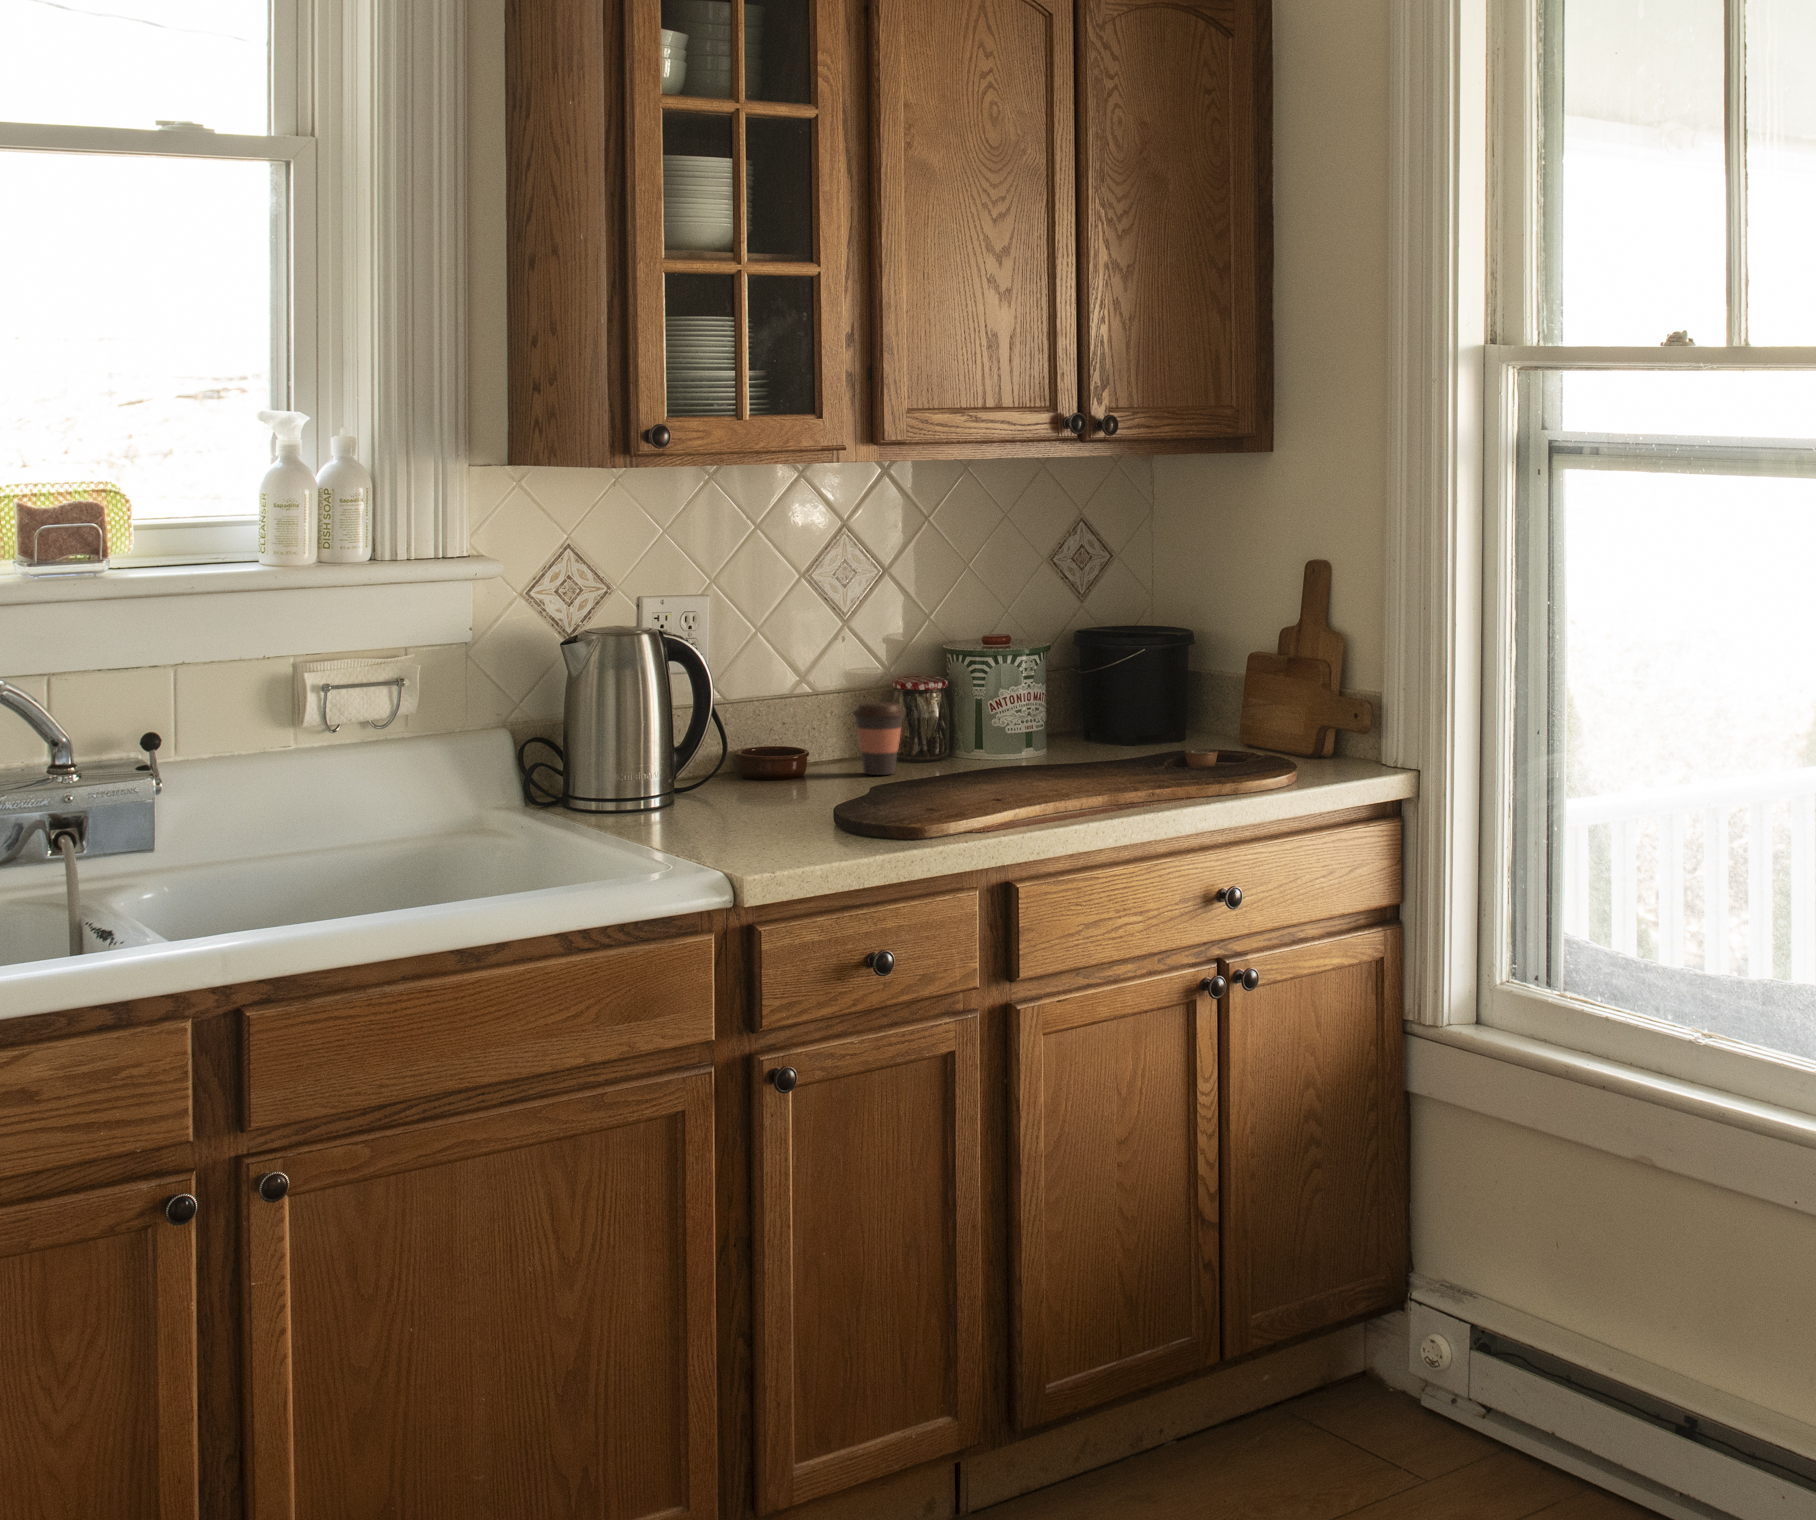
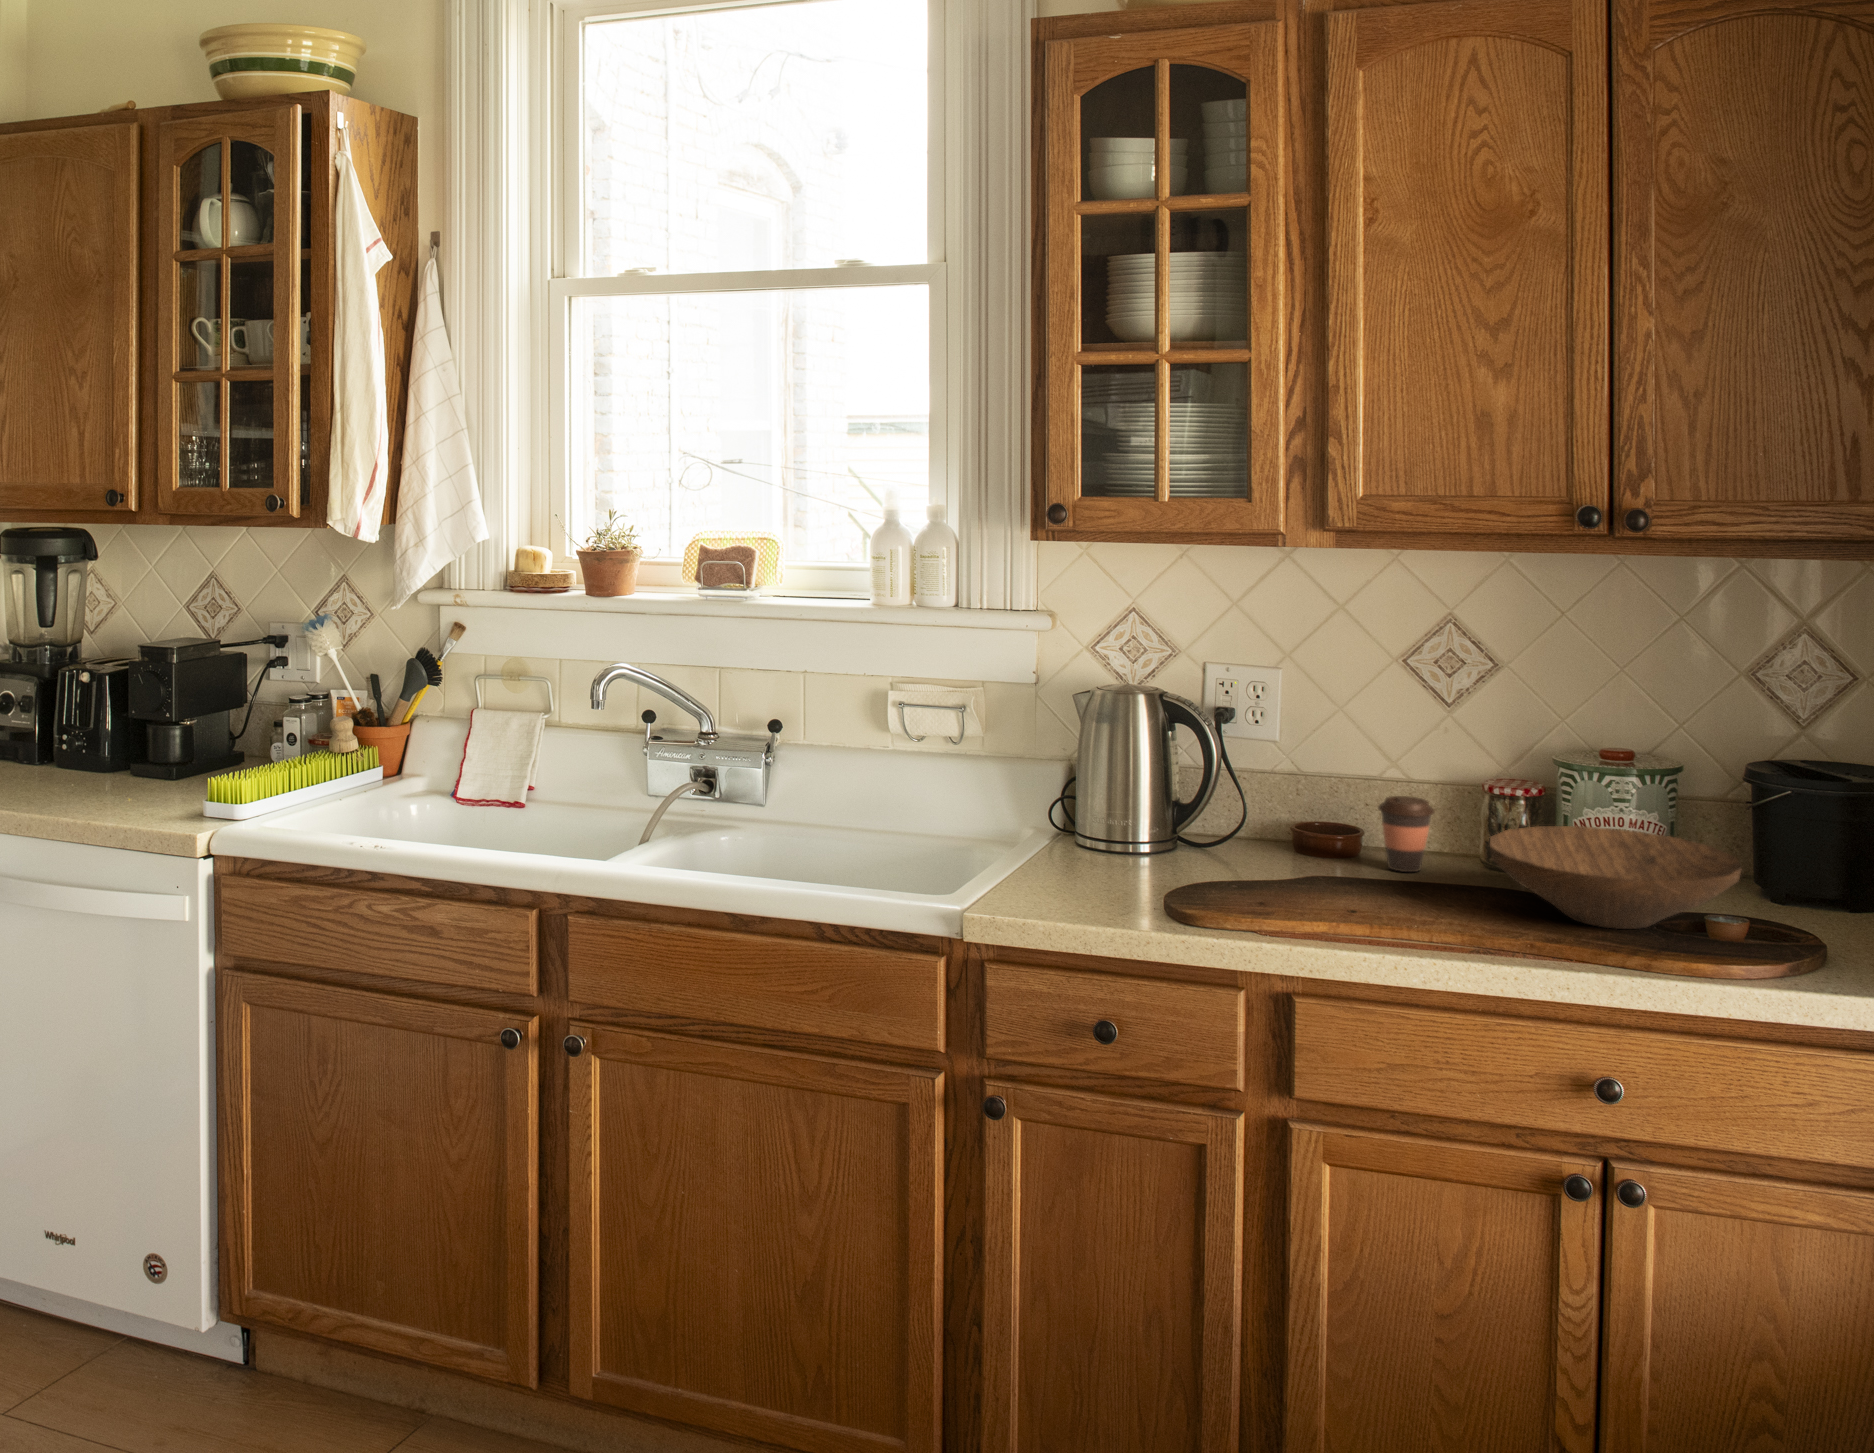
wooden bowl: none [1008,696,1216,773] -> present [1490,826,1742,929]

